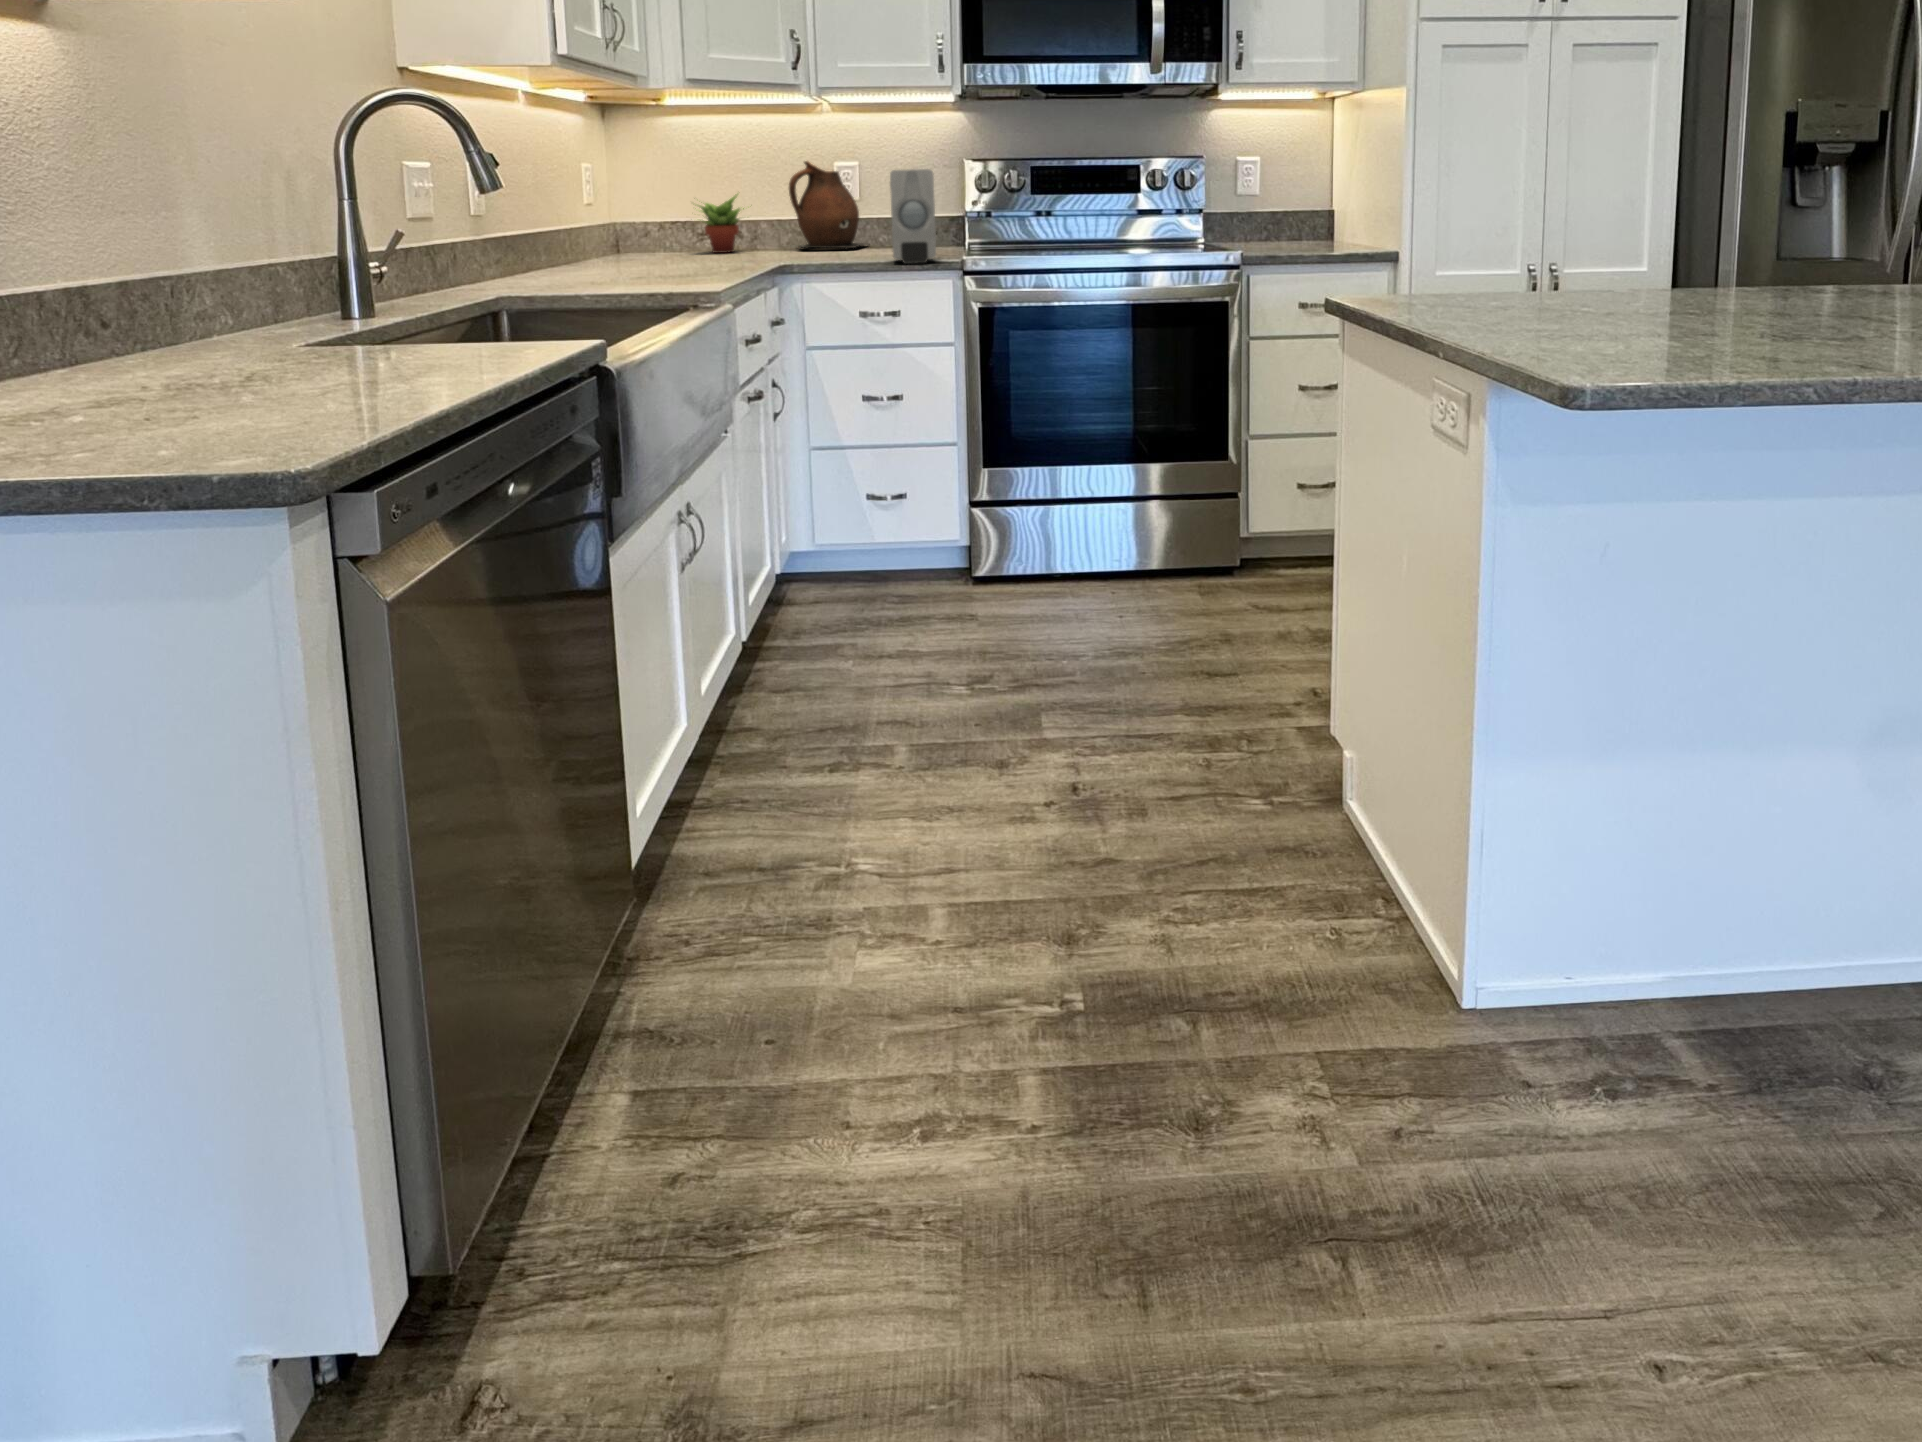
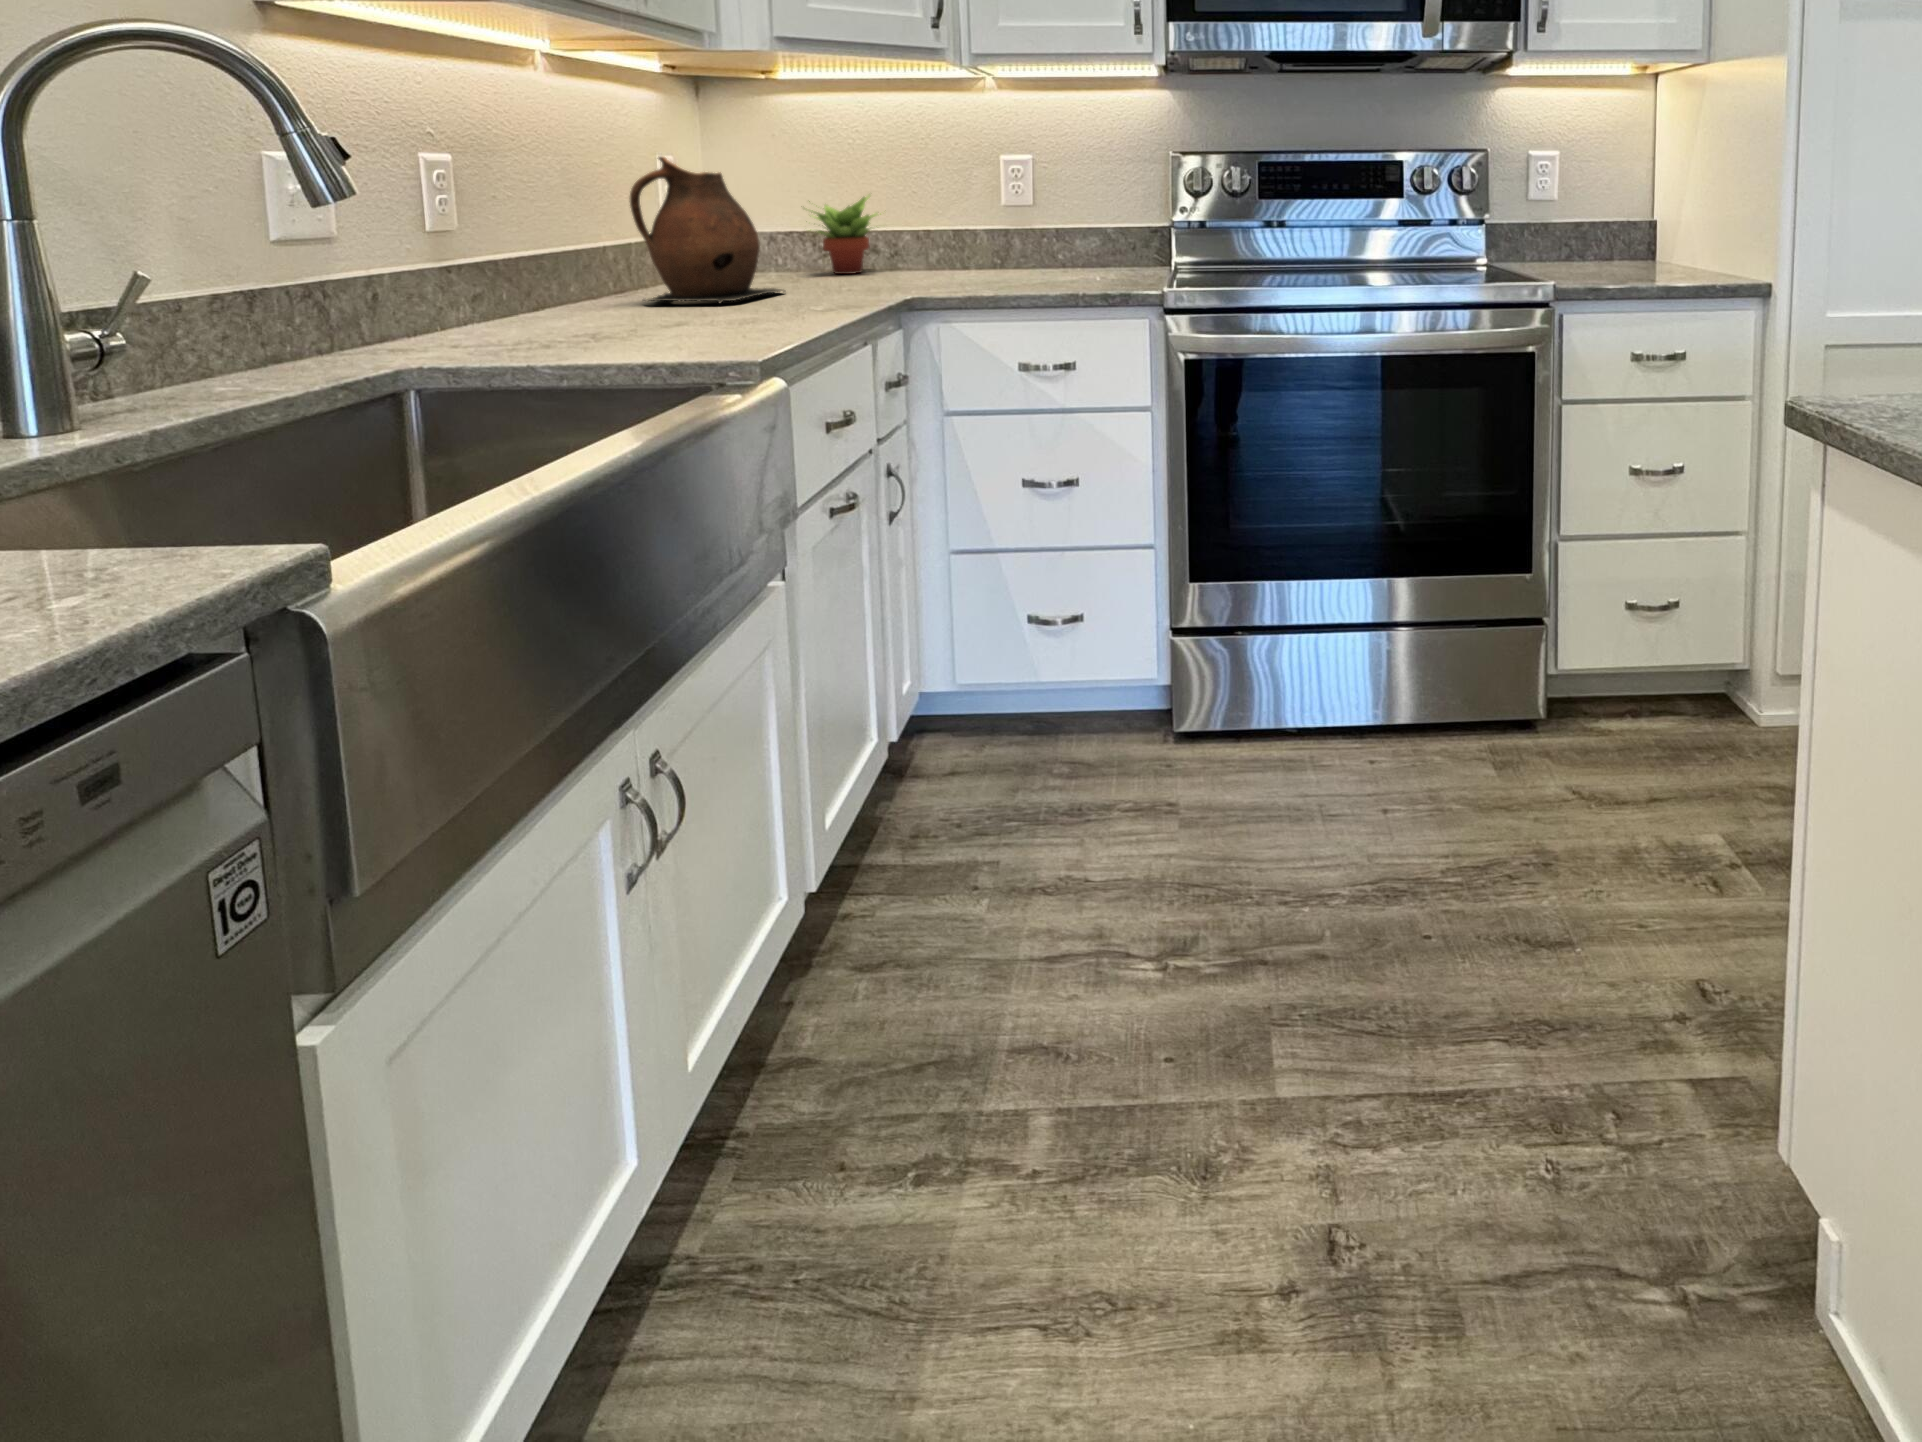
ceramic pitcher: present [789,161,866,249] -> present [630,156,785,303]
soap dispenser: present [890,169,936,264] -> none [1059,165,1124,299]

